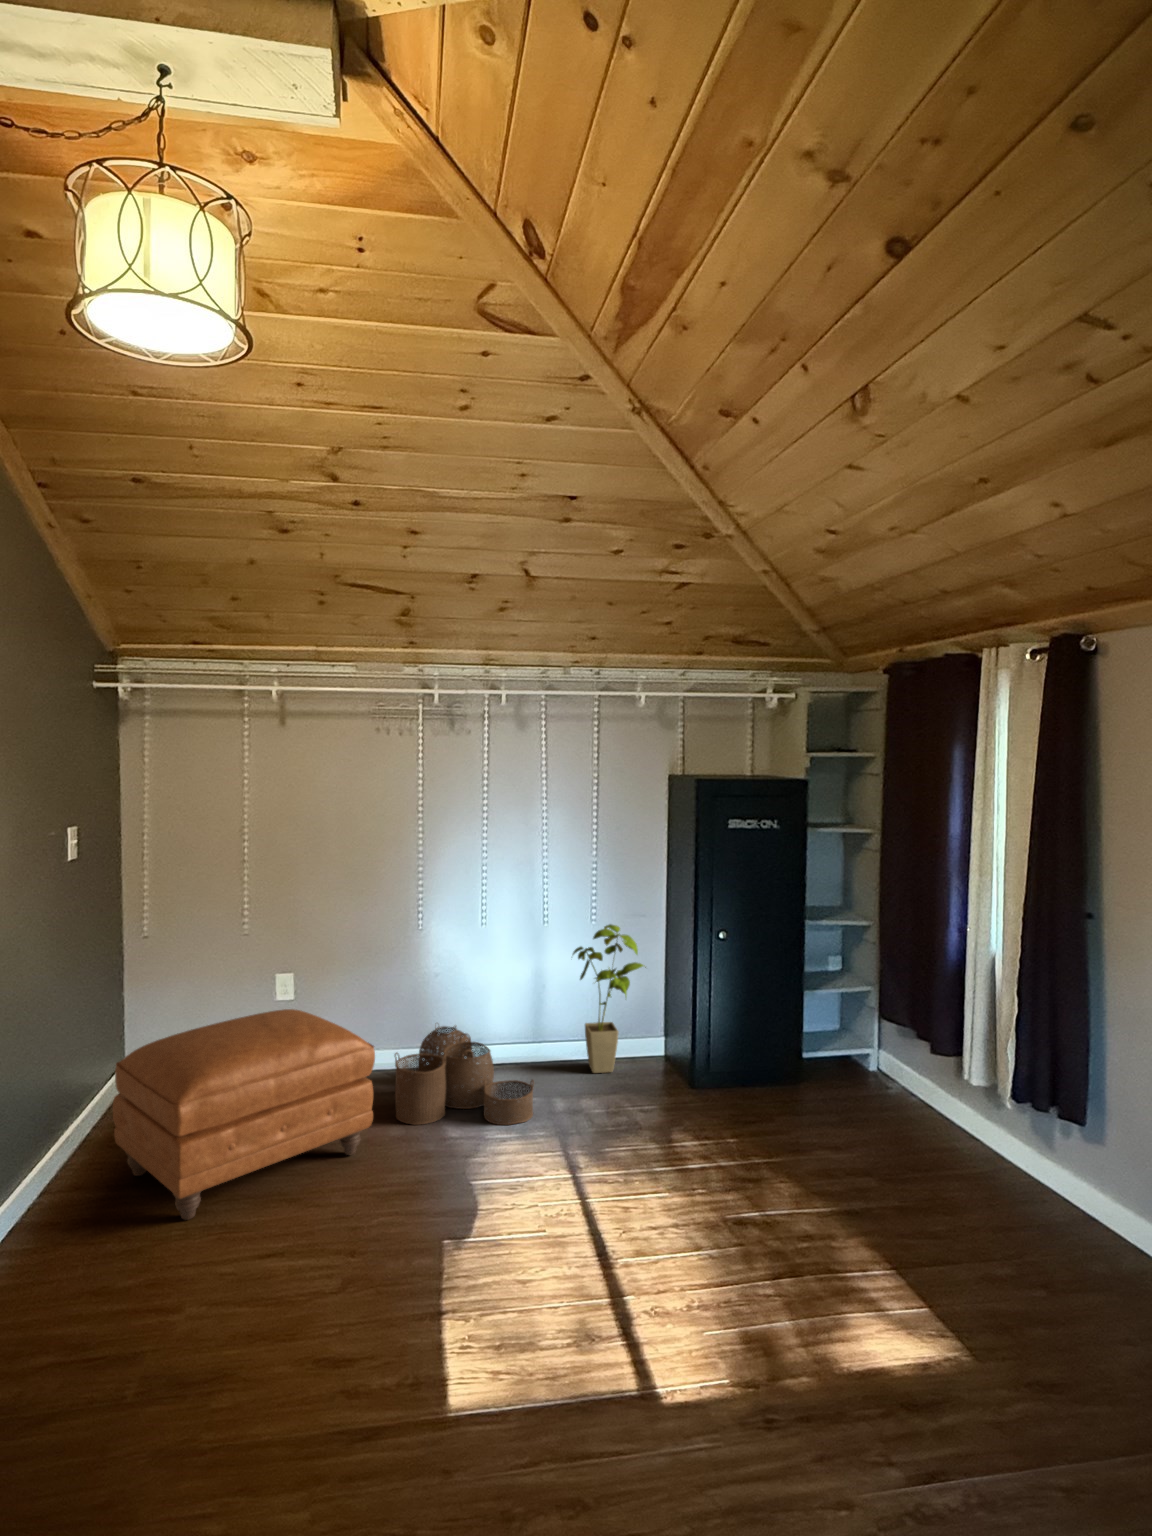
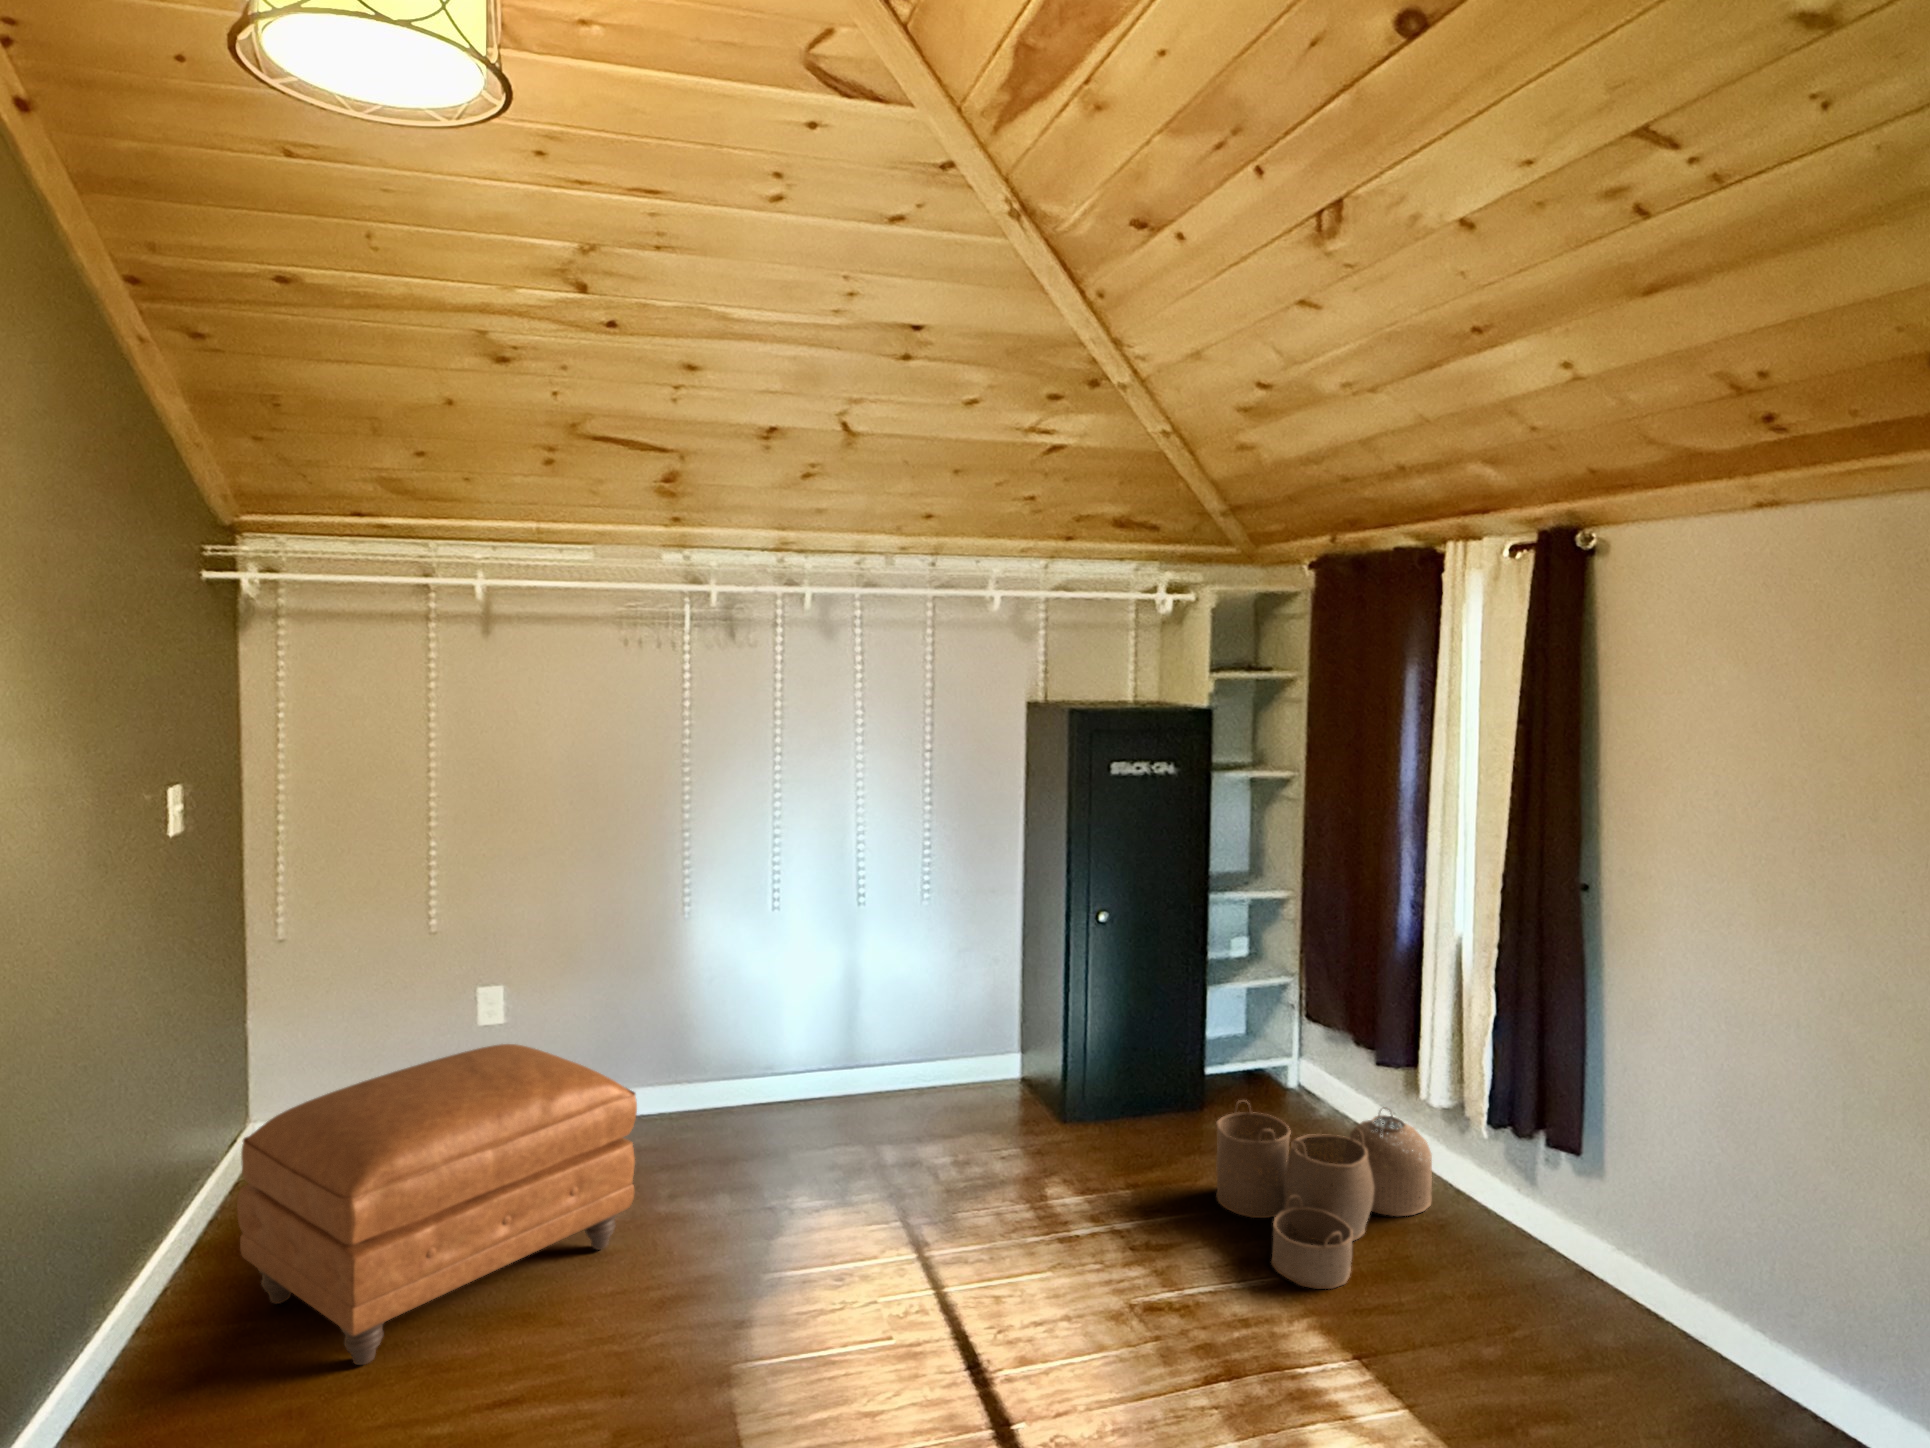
house plant: present [573,924,646,1073] -> none [901,906,1004,1109]
woven basket: present [395,1026,534,1125] -> present [1216,1100,1432,1289]

